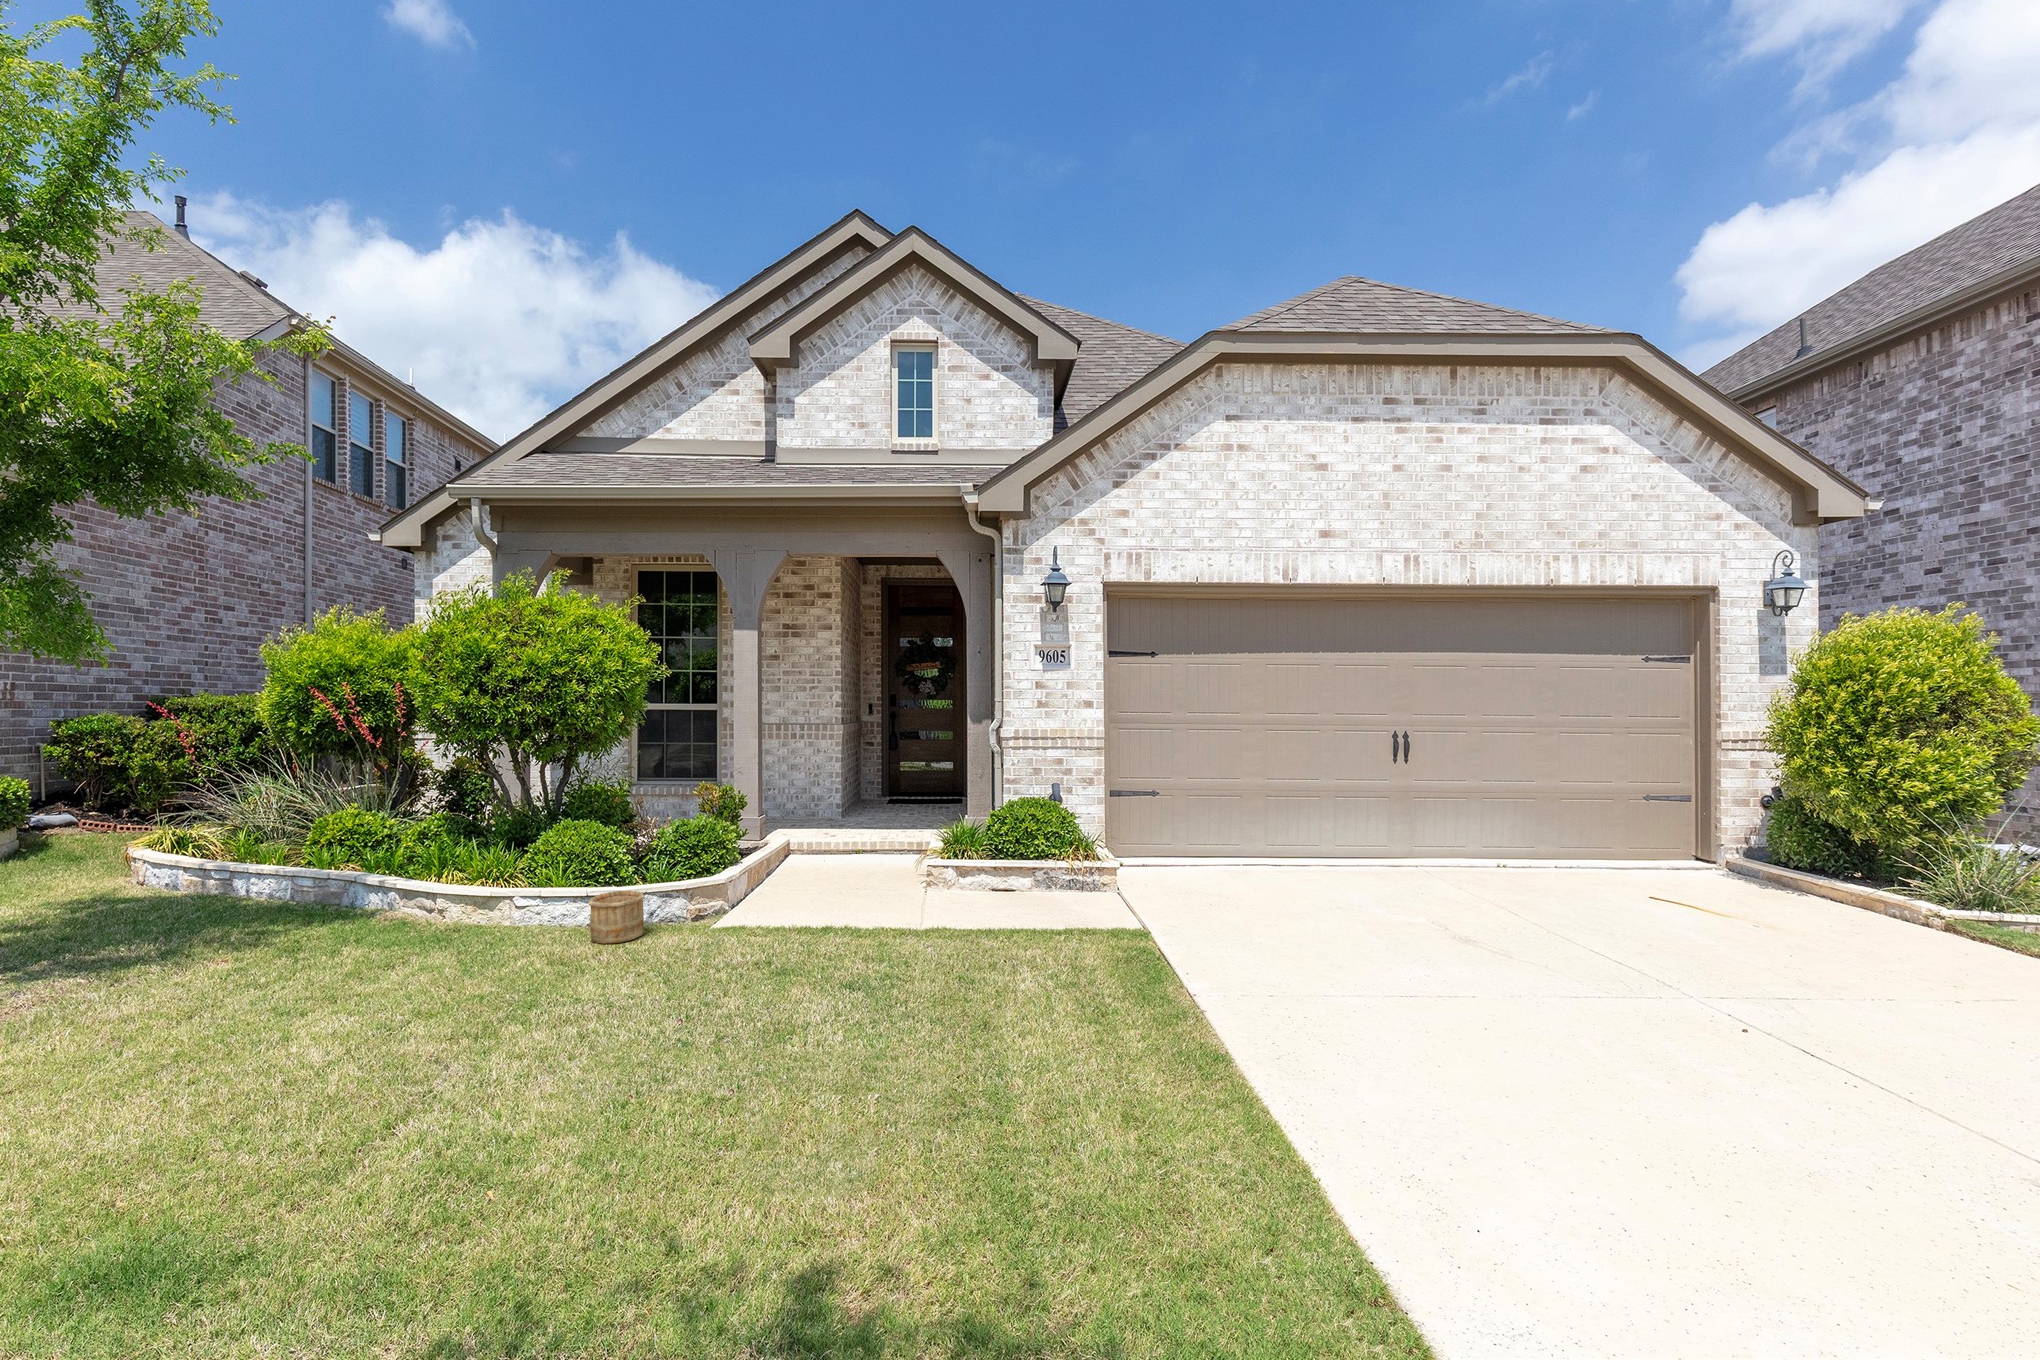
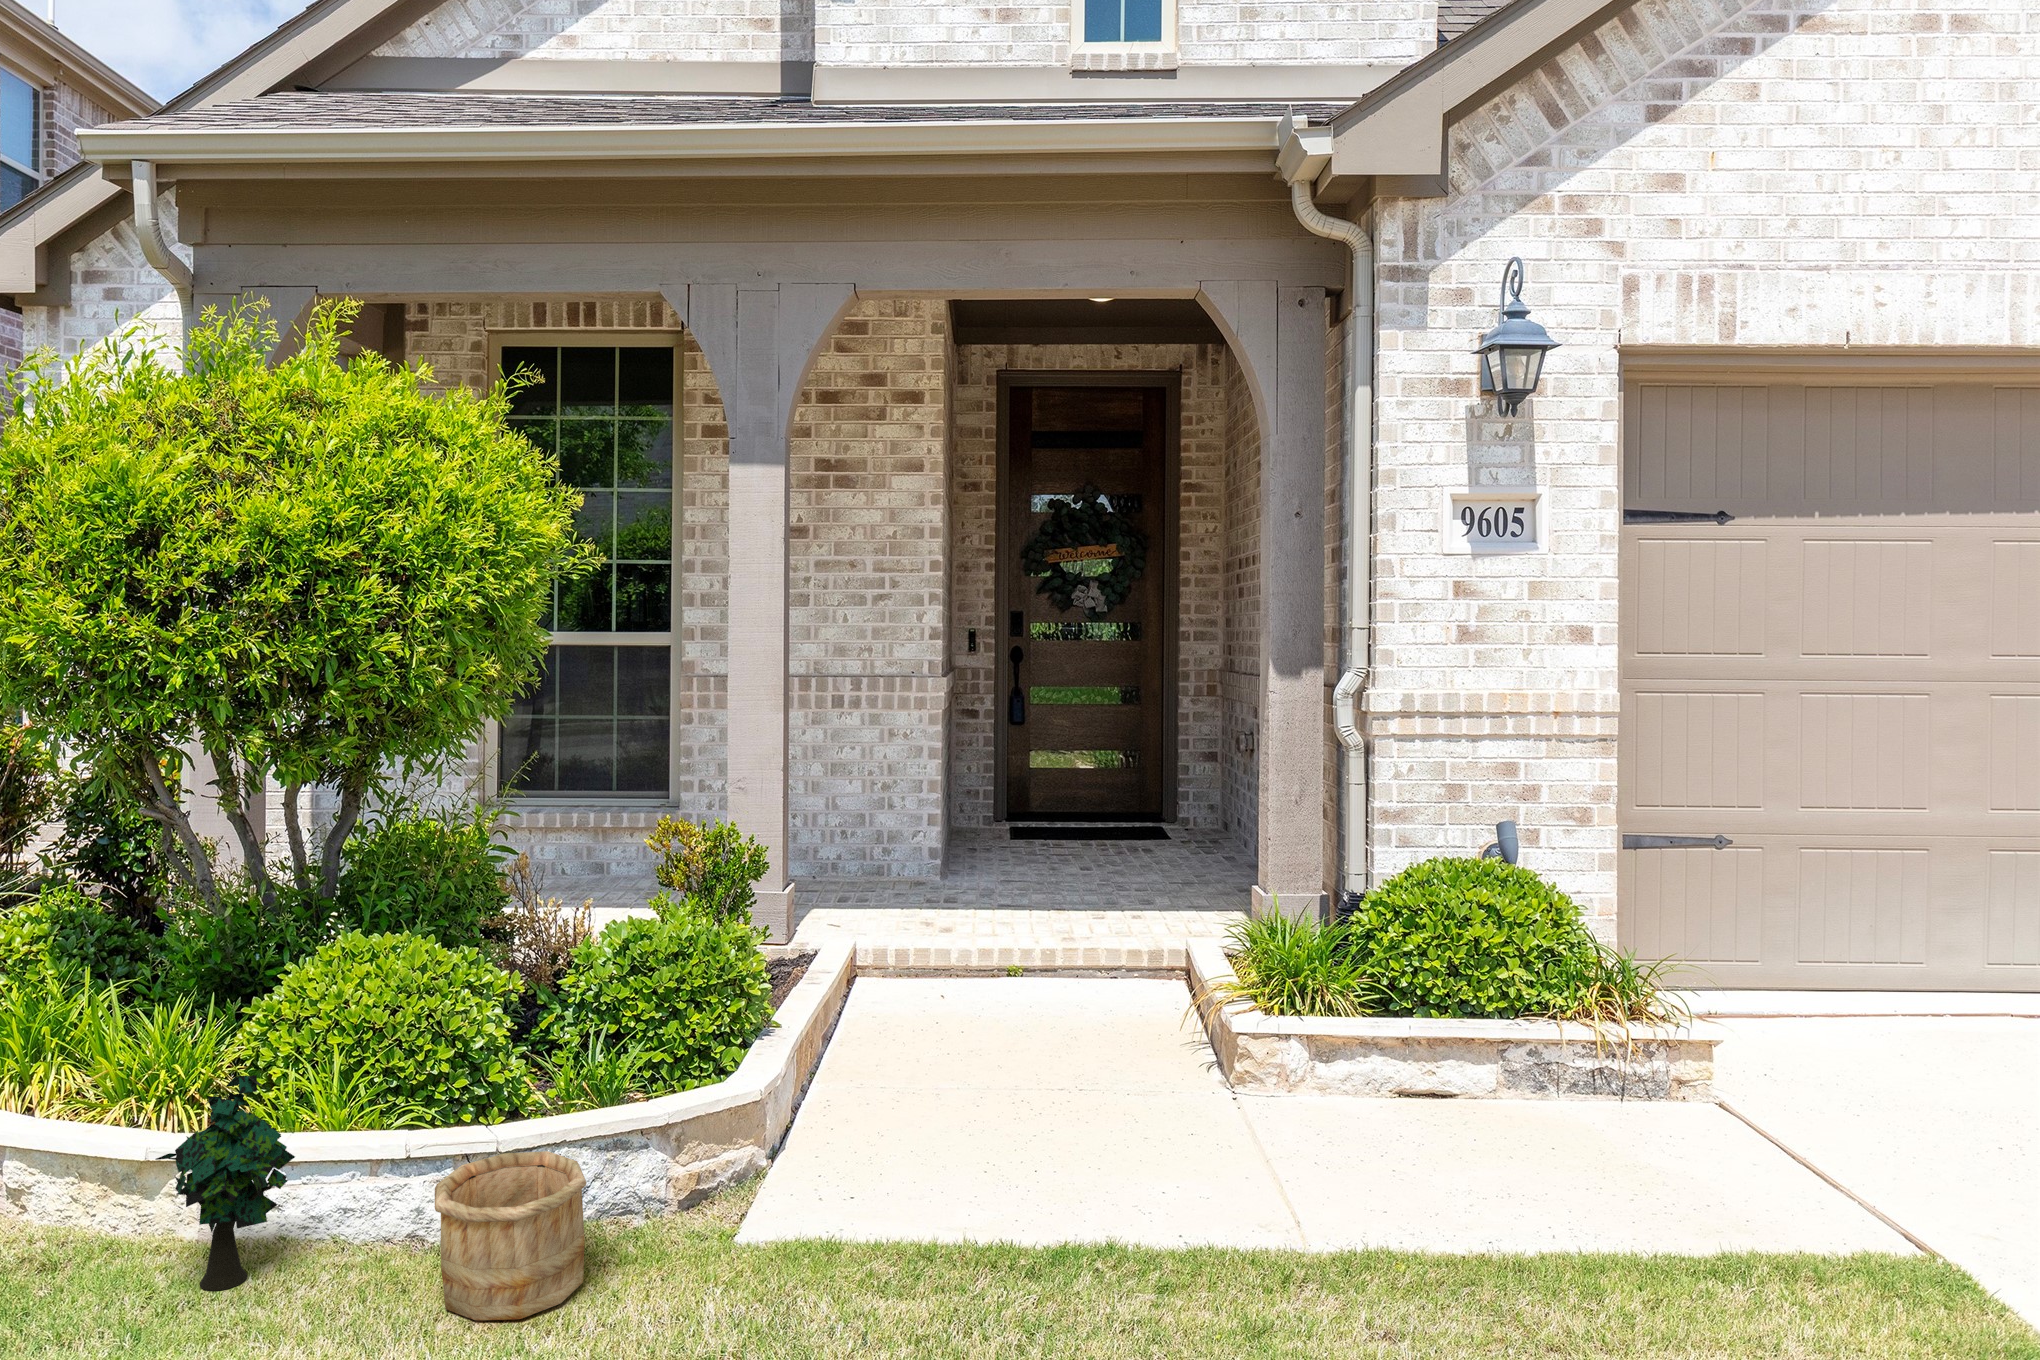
decorative plant: none [486,861,538,939] -> present [156,1075,295,1291]

